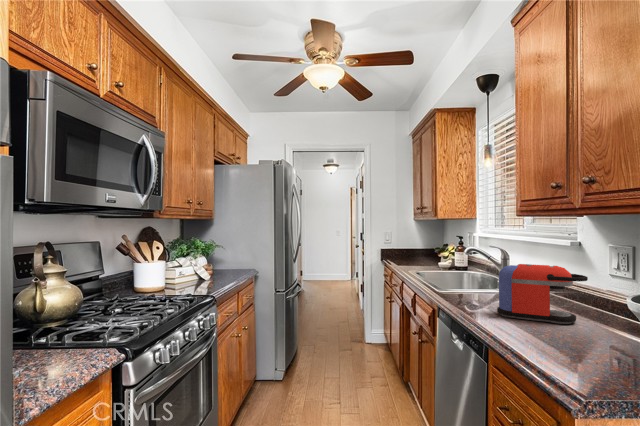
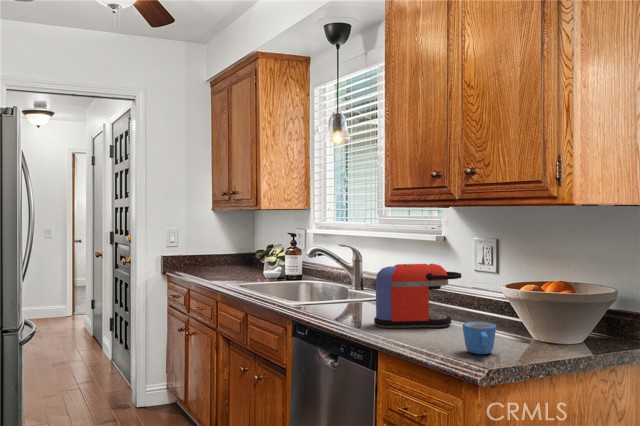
mug: none [572,325,612,360] -> present [462,322,496,354]

